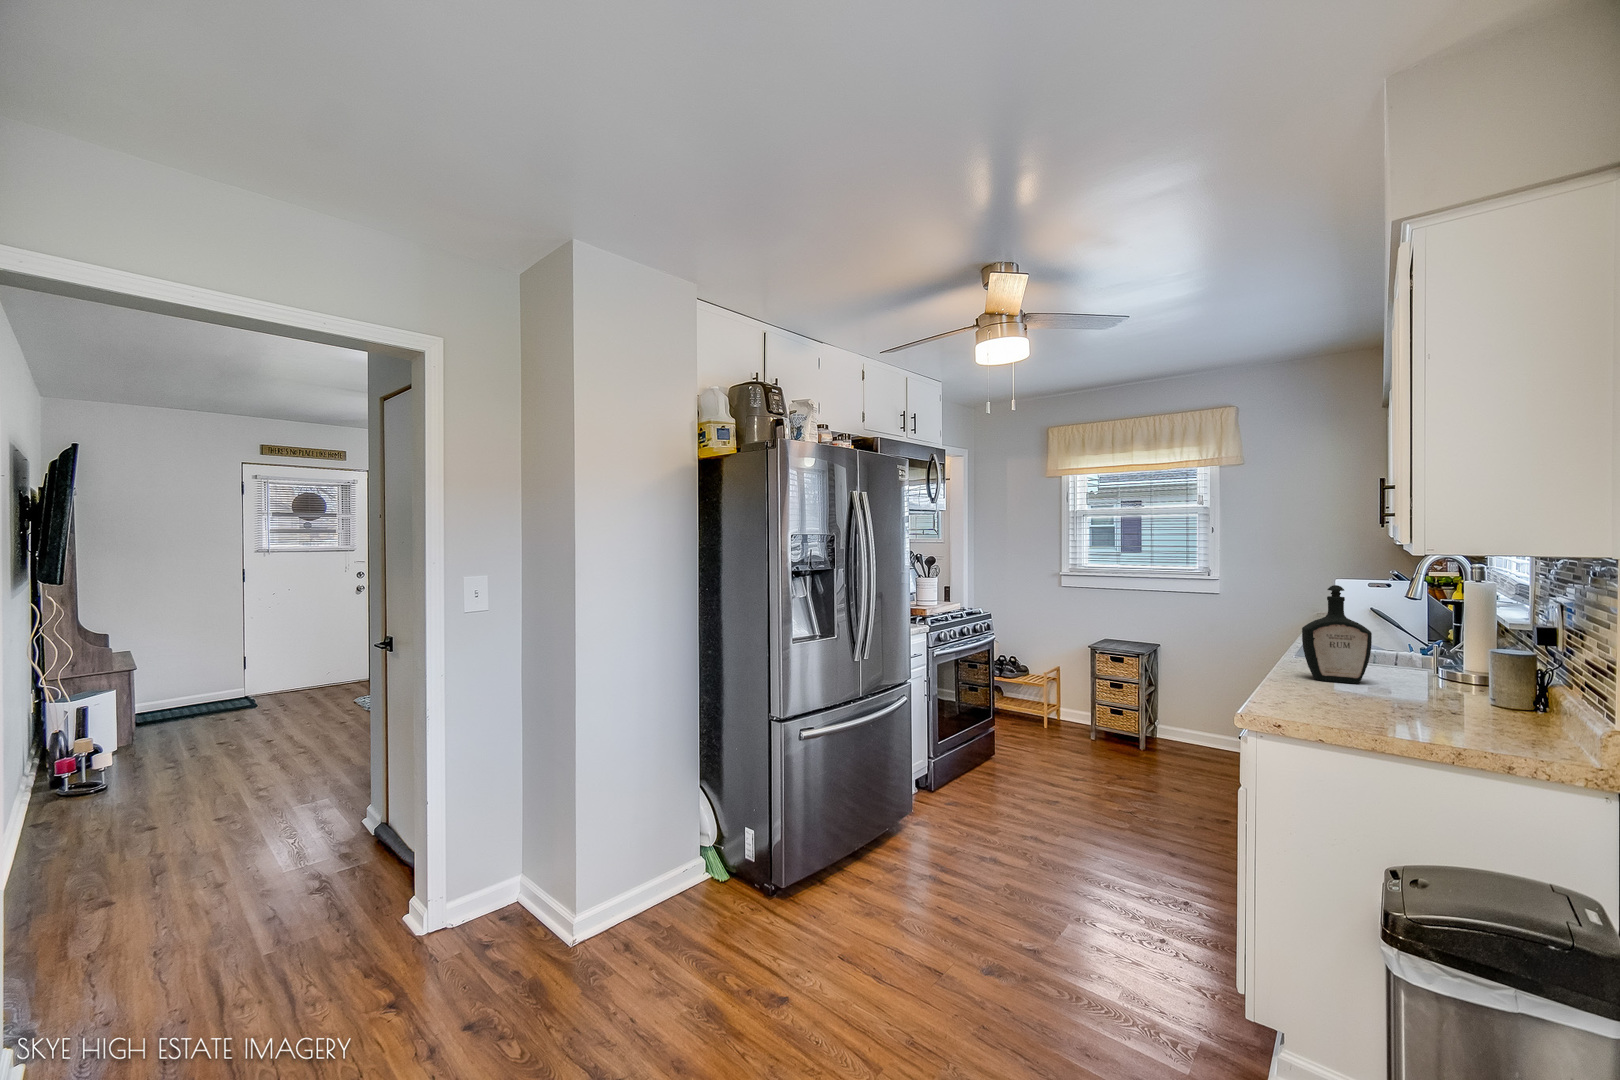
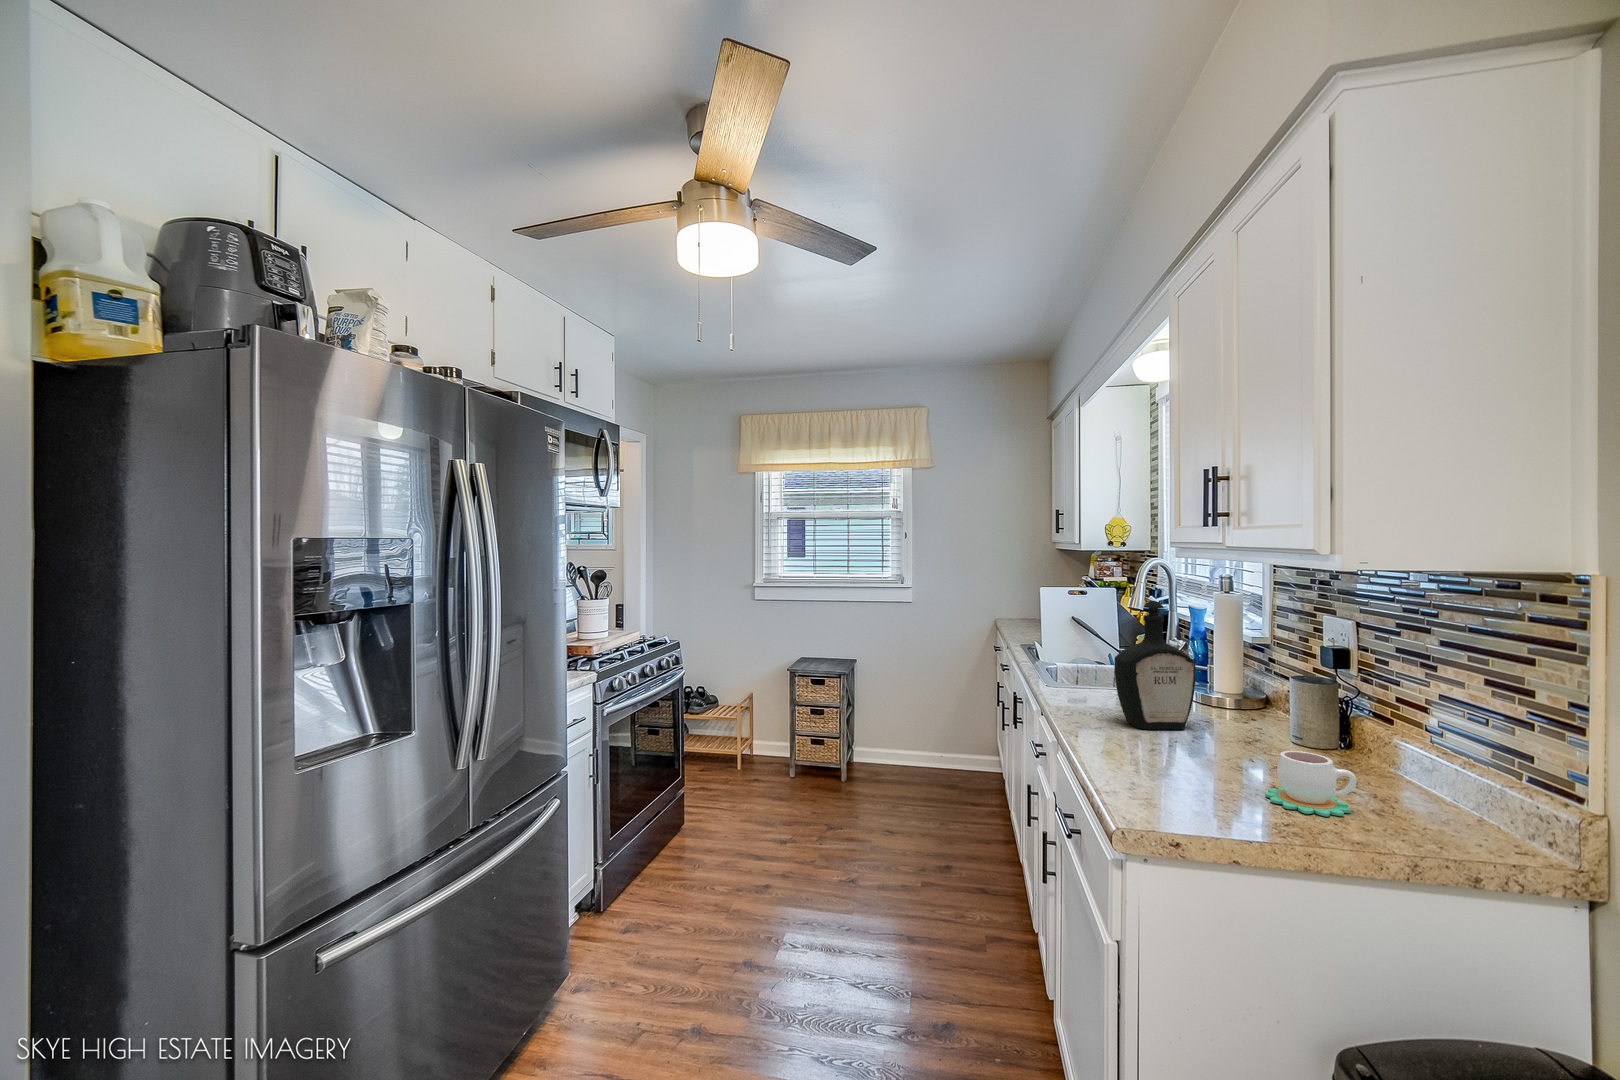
mug: none [1344,681,1403,719] -> present [1265,751,1357,817]

